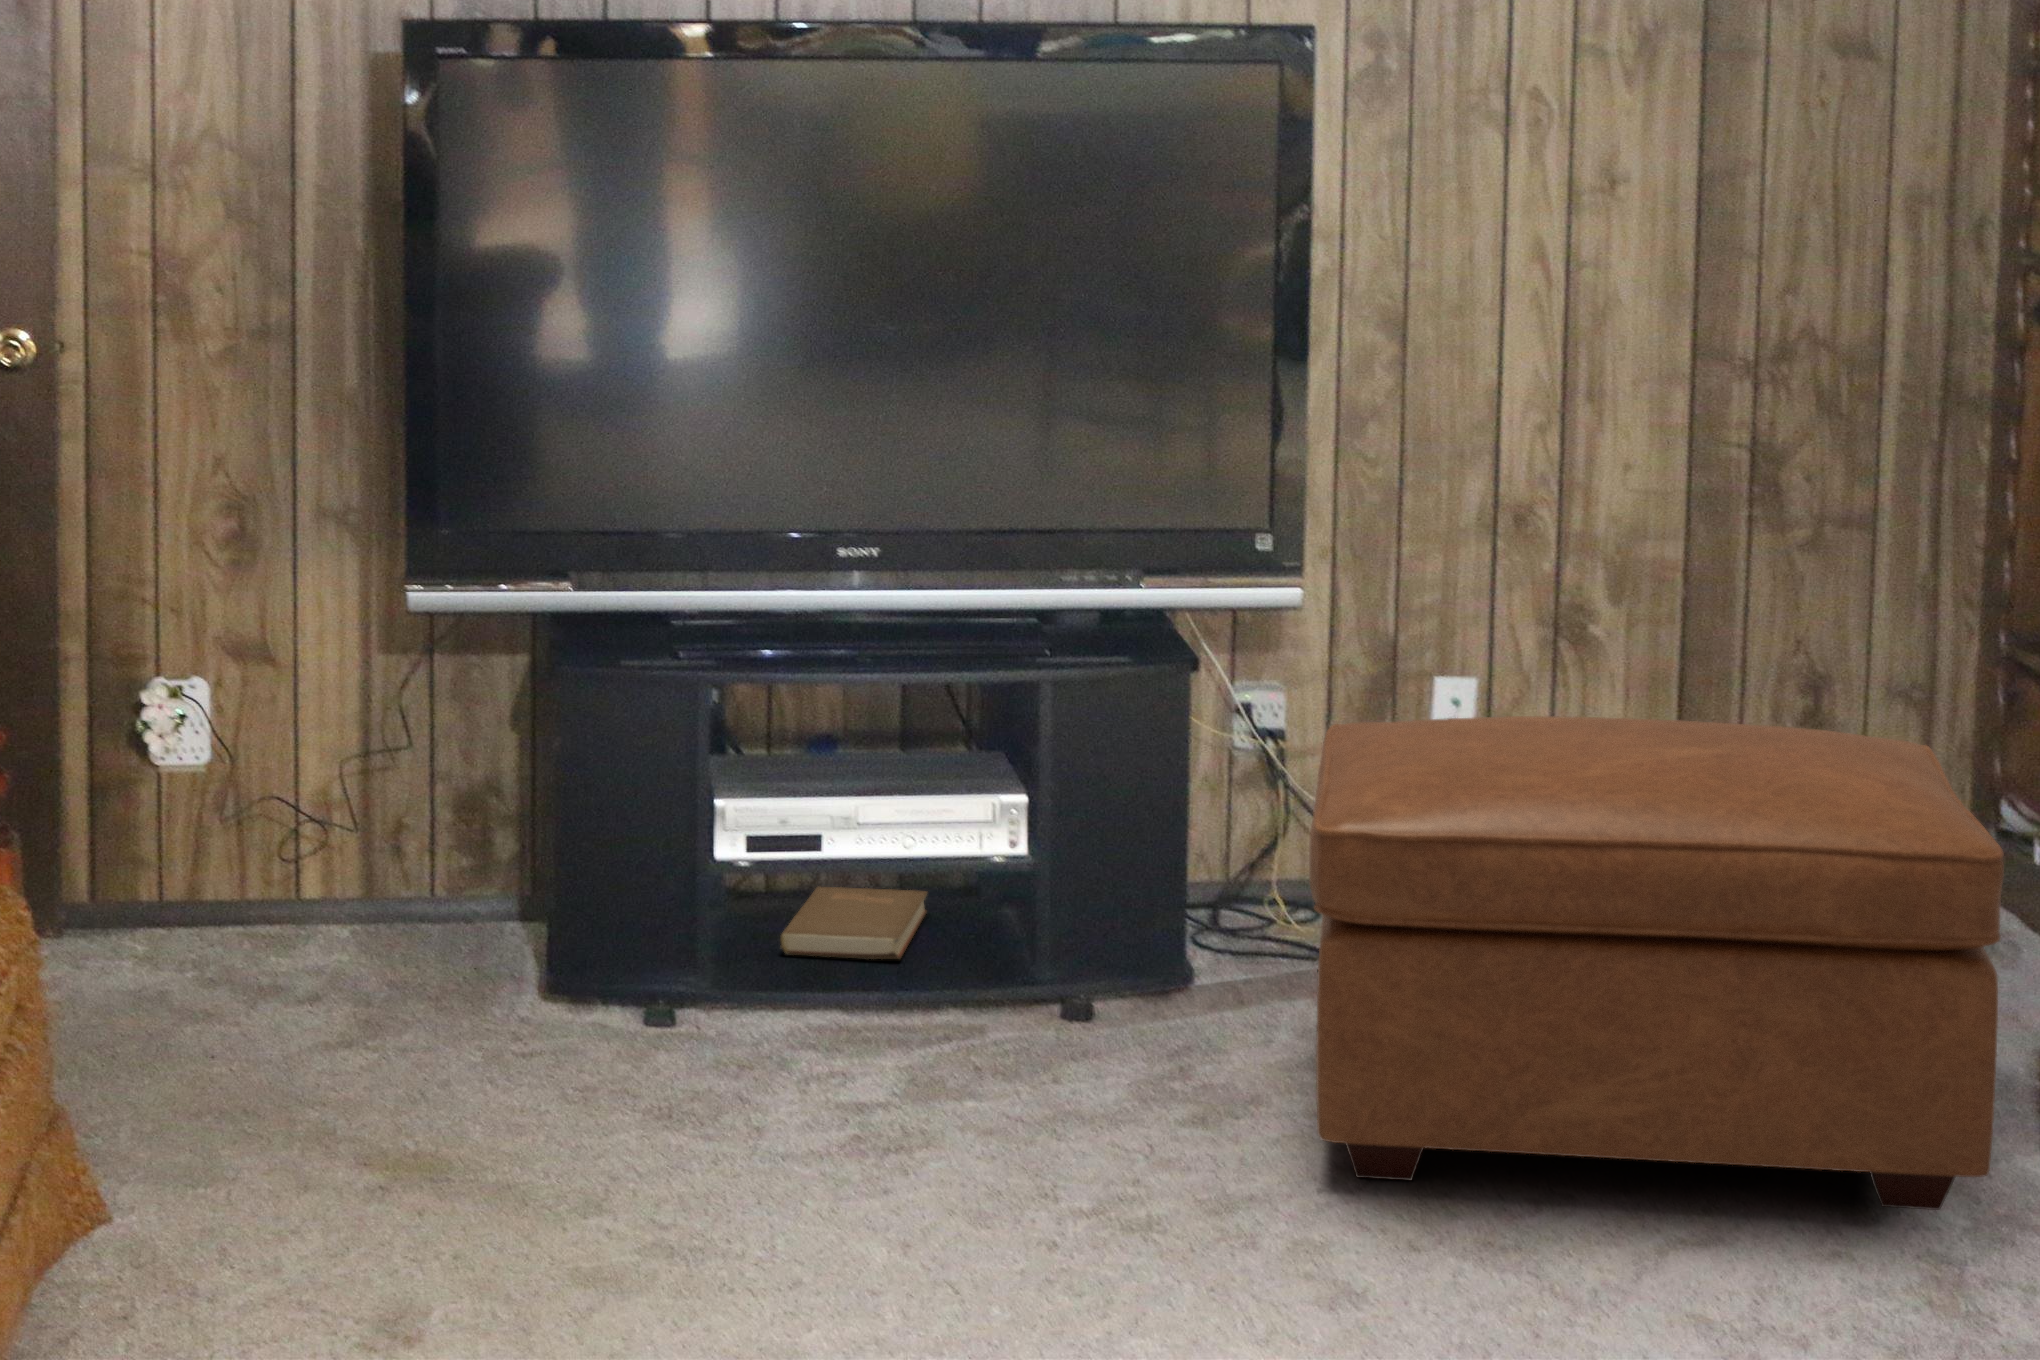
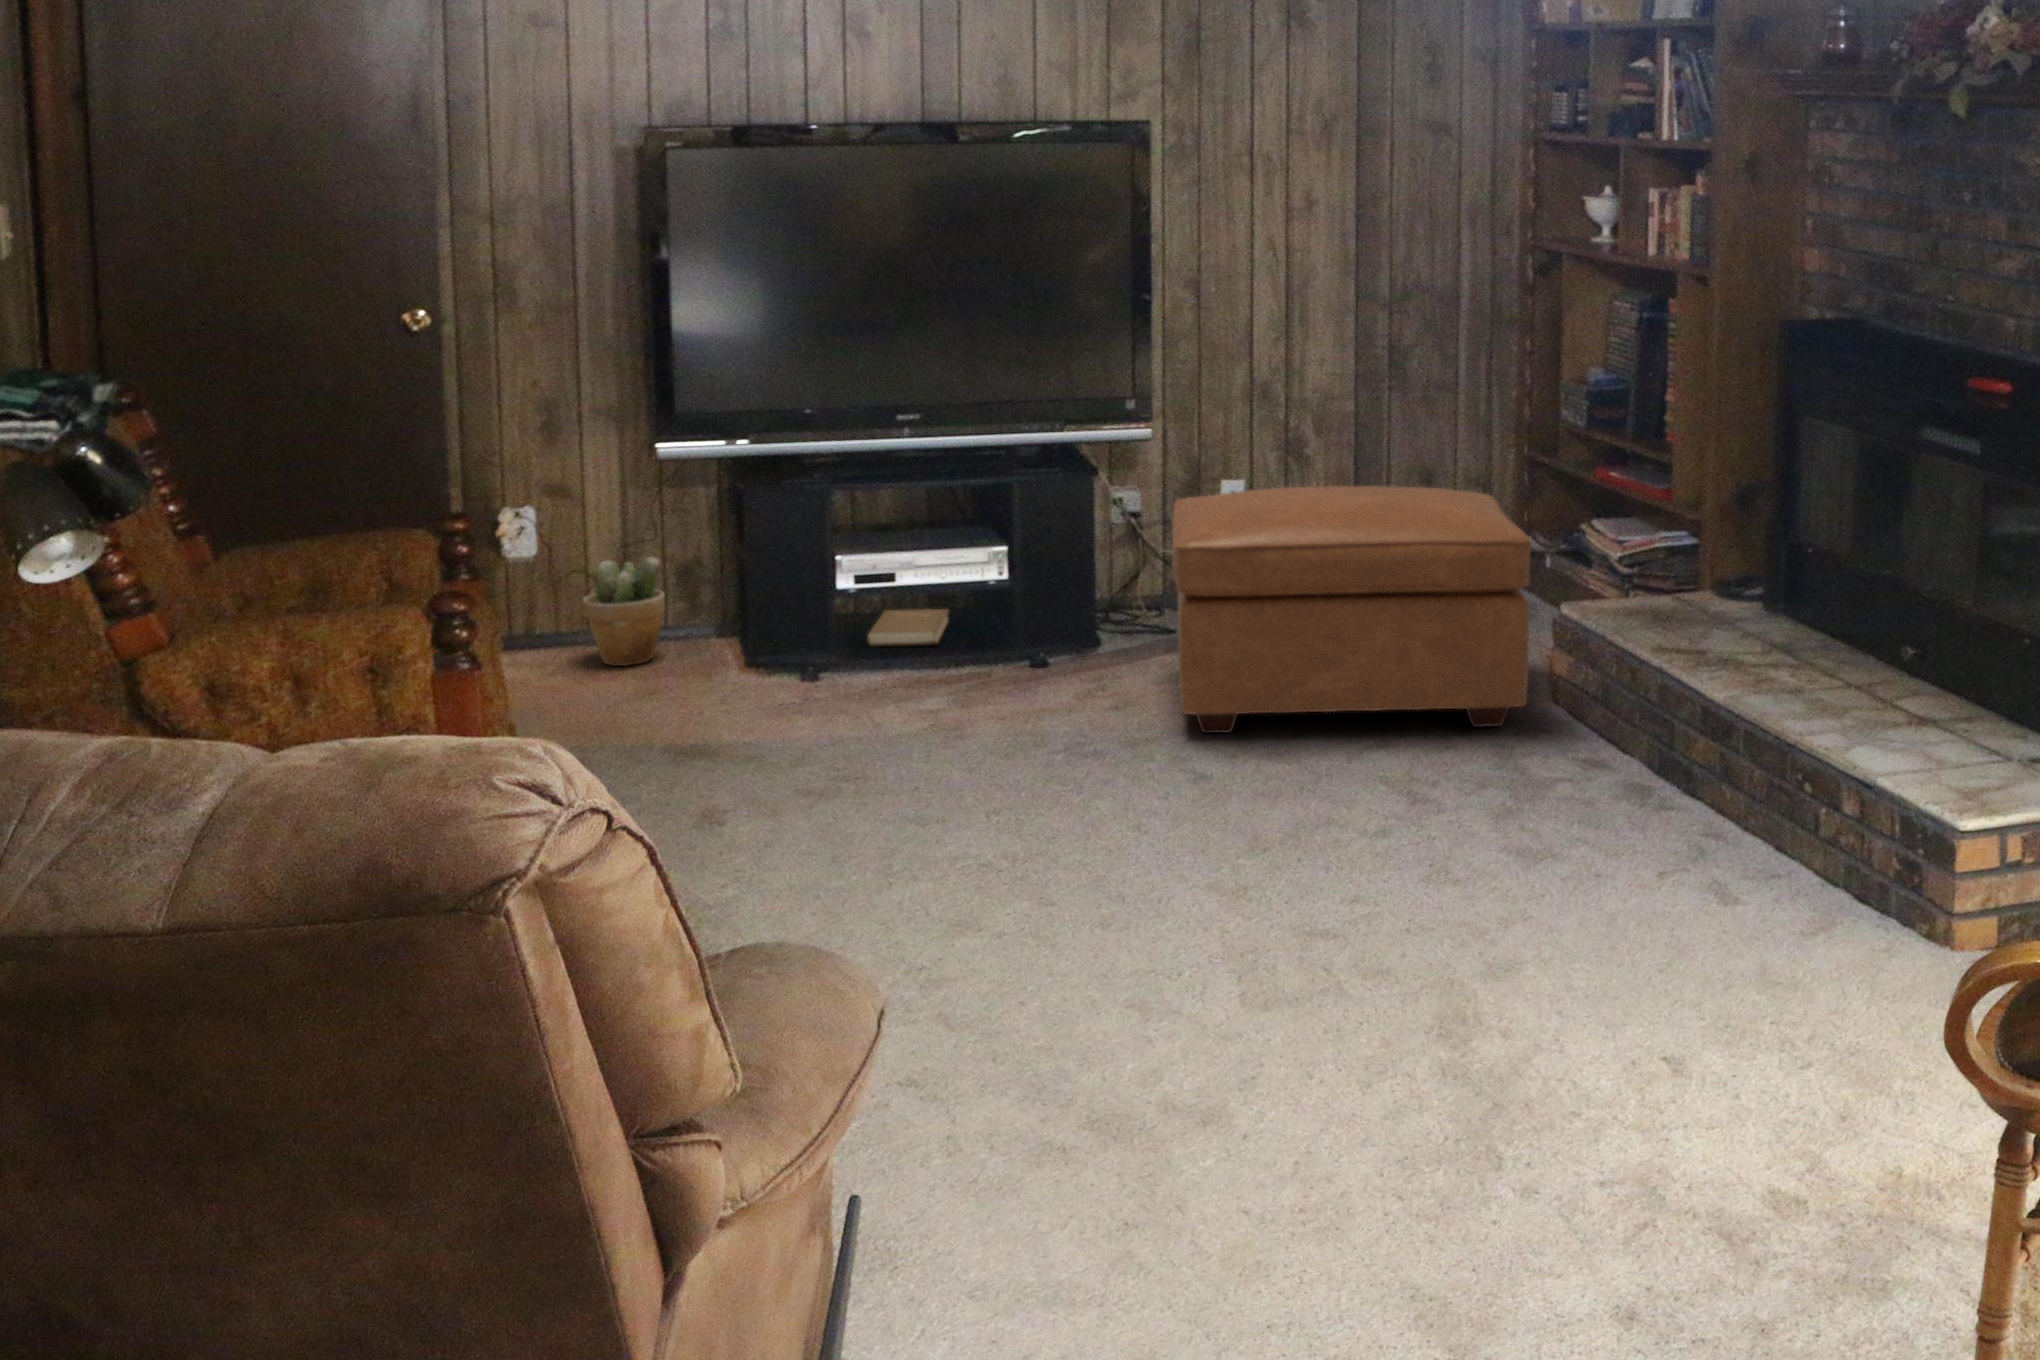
potted plant: none [317,776,451,961] -> present [583,557,665,666]

